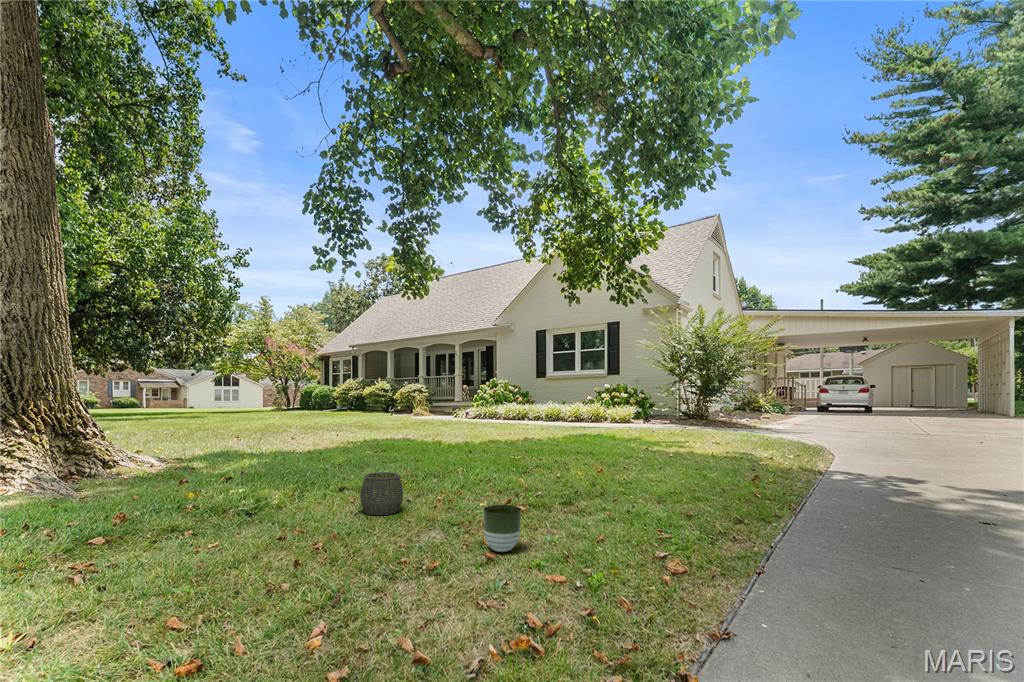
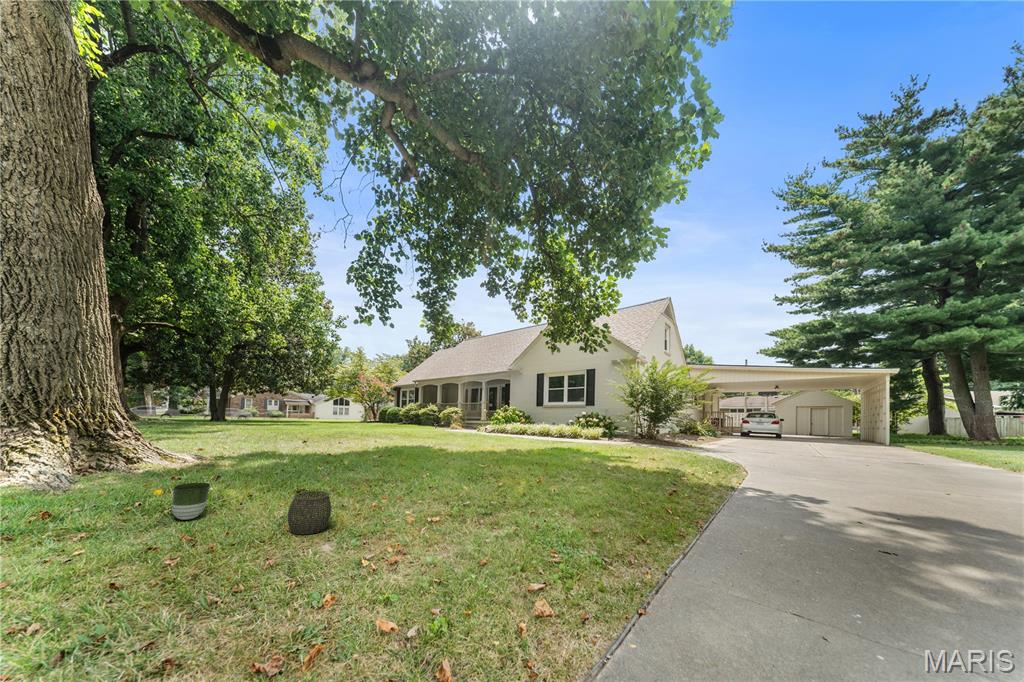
planter: present [484,505,521,552] -> present [172,483,210,520]

